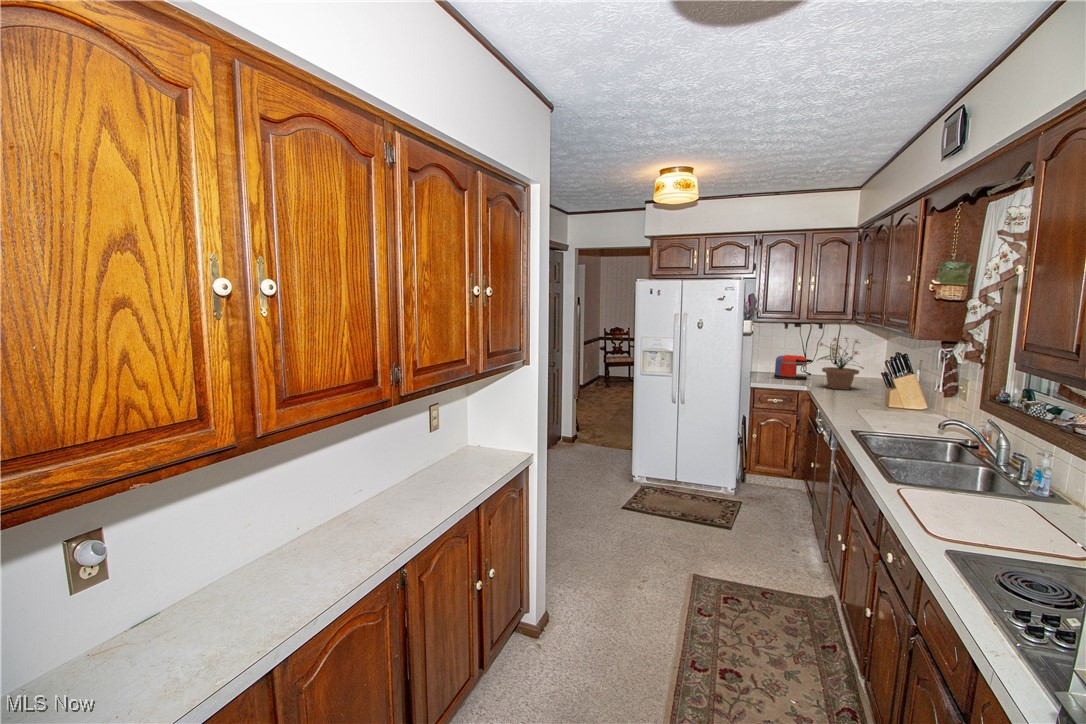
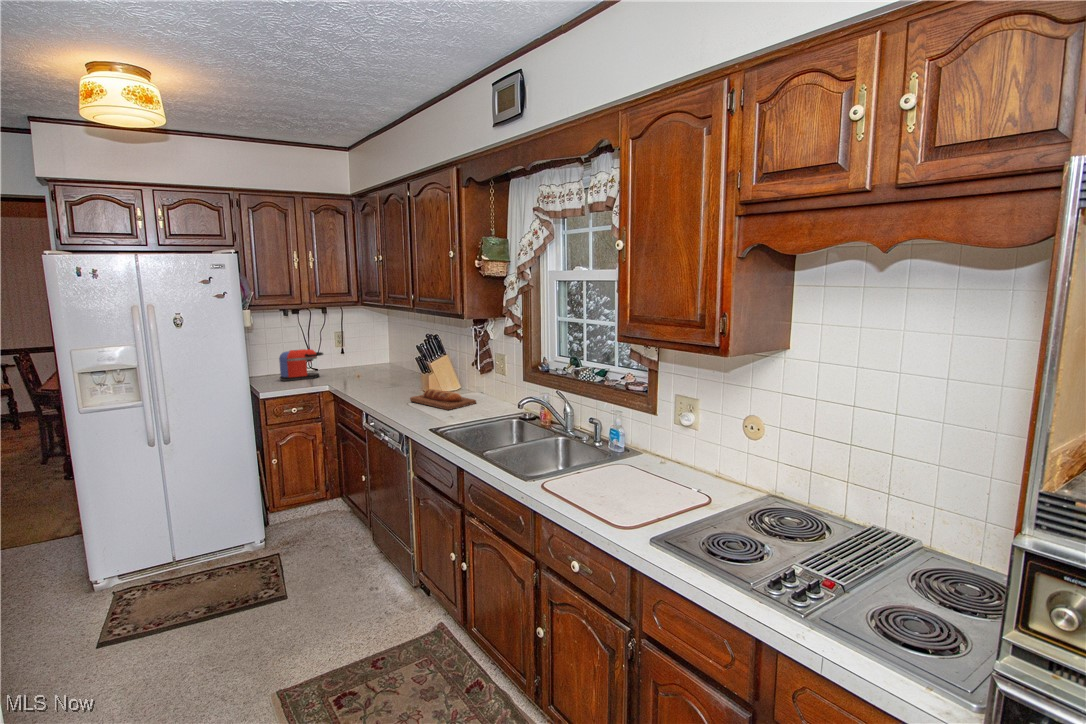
potted plant: present [818,338,863,390] -> none [333,321,384,383]
bread loaf: none [861,402,926,423] -> present [410,389,476,410]

